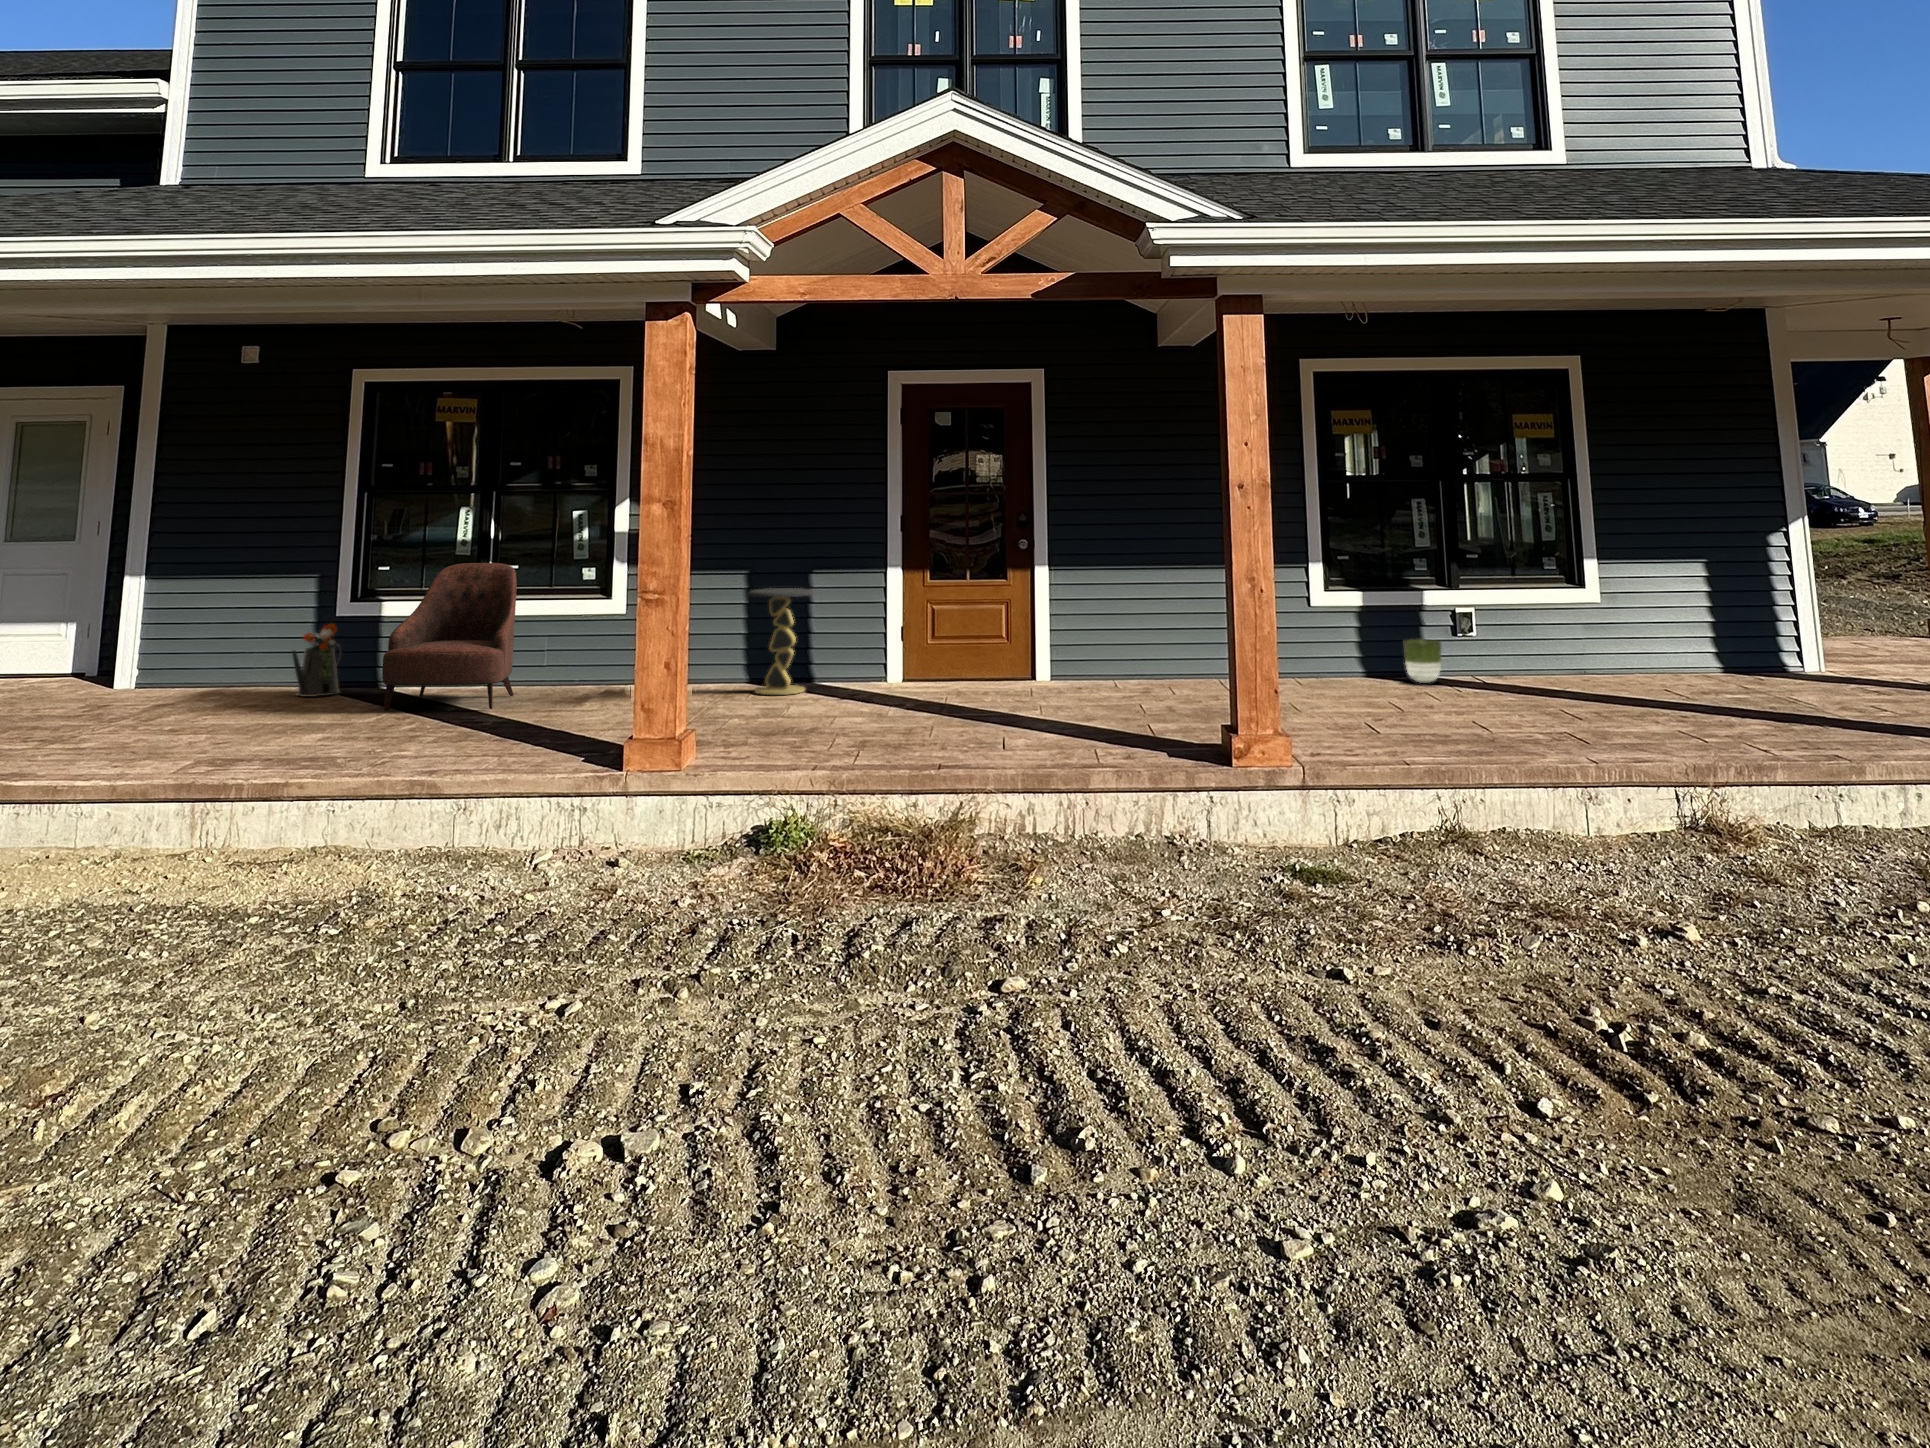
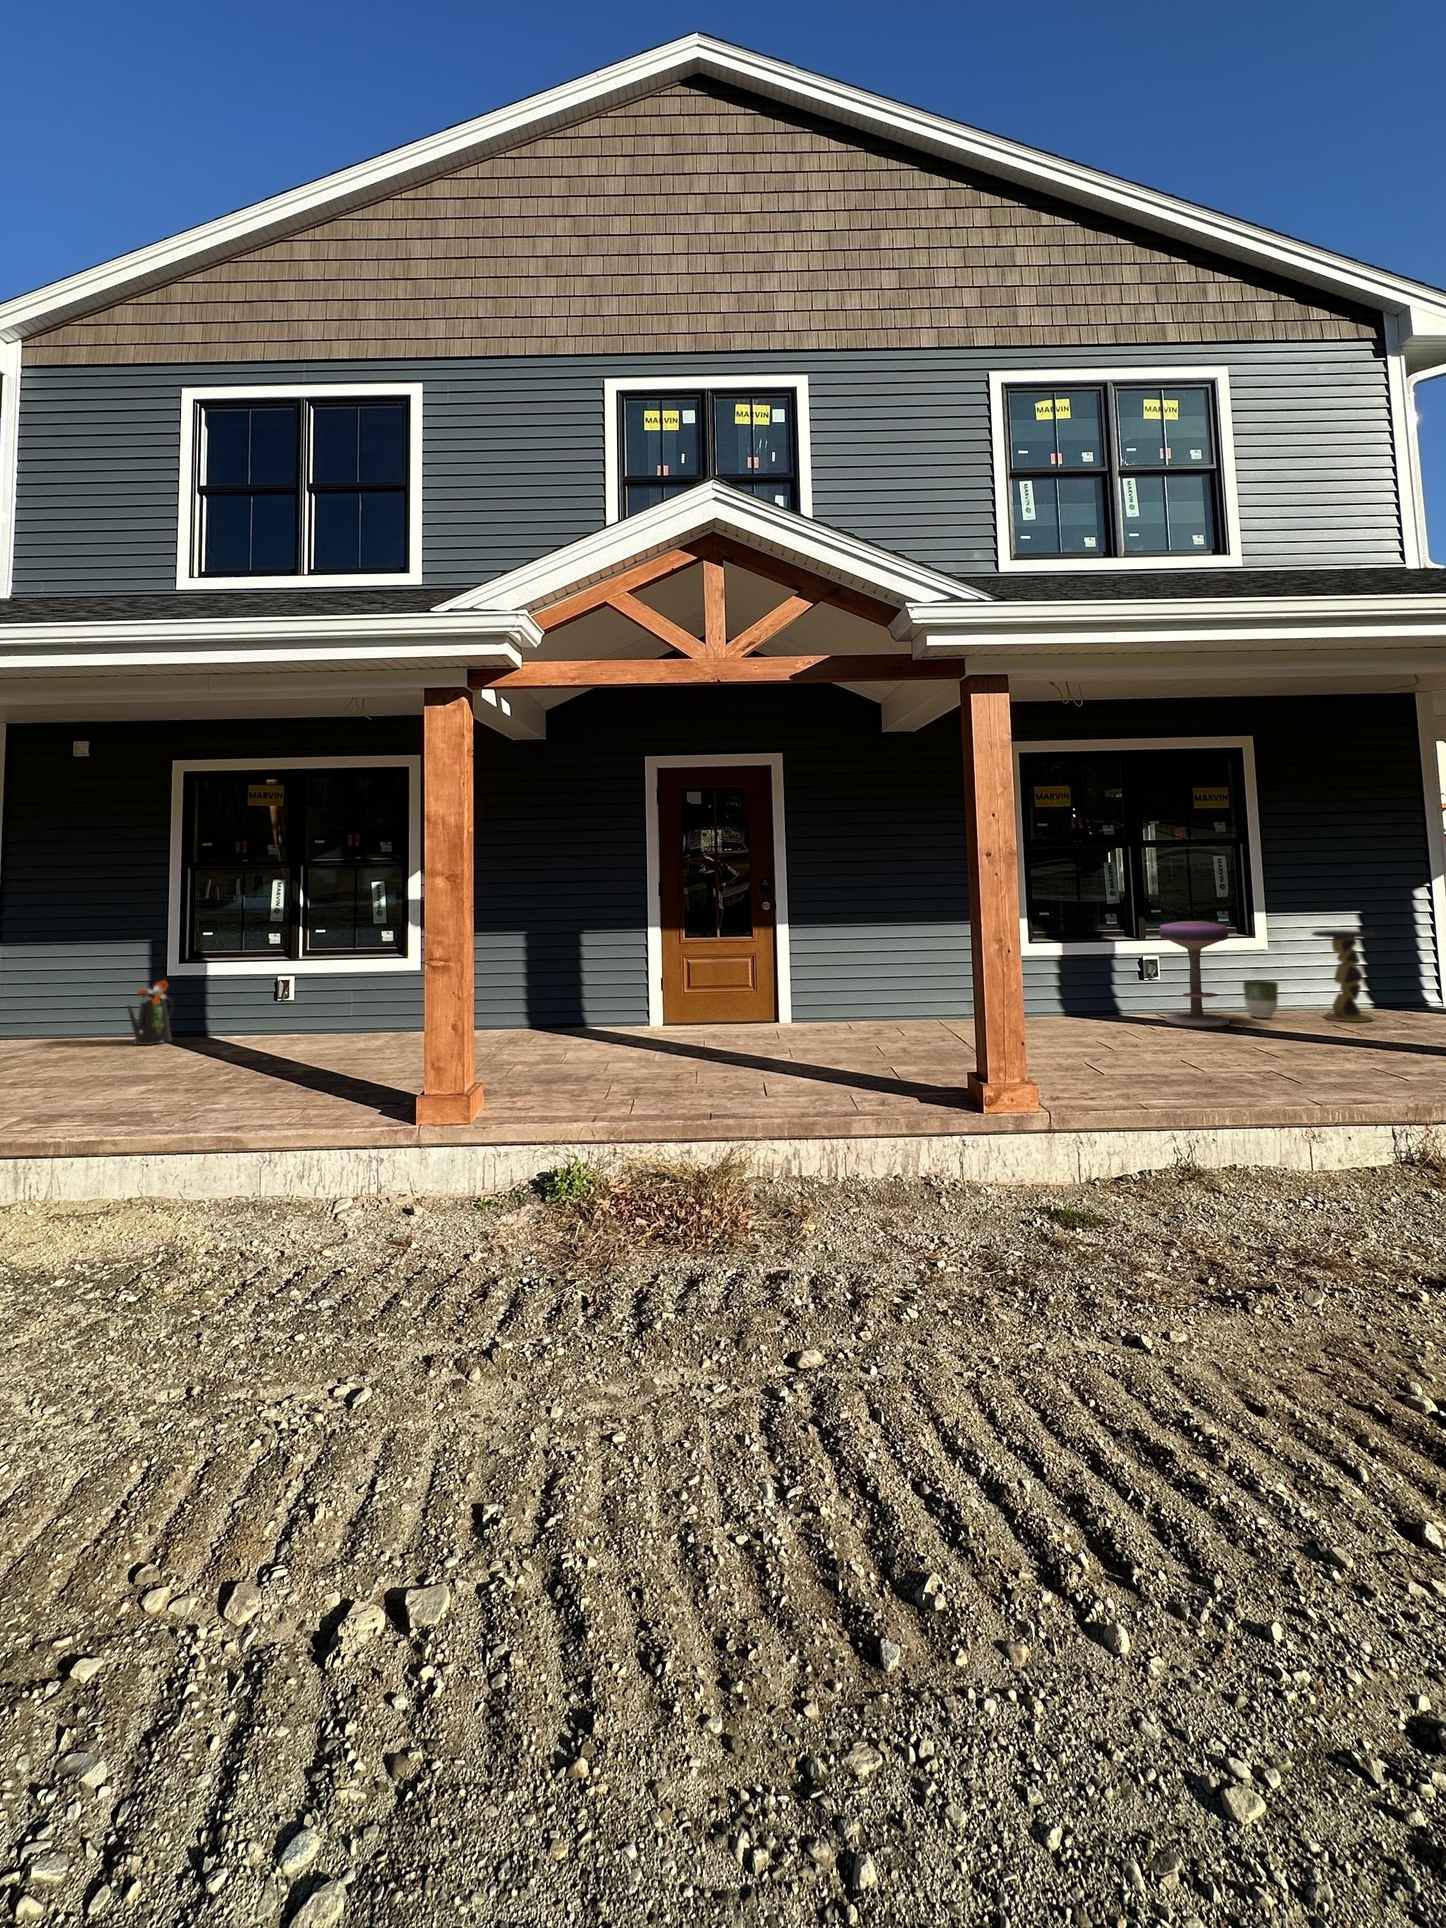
armchair: present [382,563,517,710] -> none [205,926,324,1058]
stool: none [1472,570,1551,690] -> present [1160,921,1229,1026]
side table: present [746,588,814,695] -> present [1312,930,1377,1022]
planter: present [1403,639,1441,683] -> present [1243,980,1278,1018]

